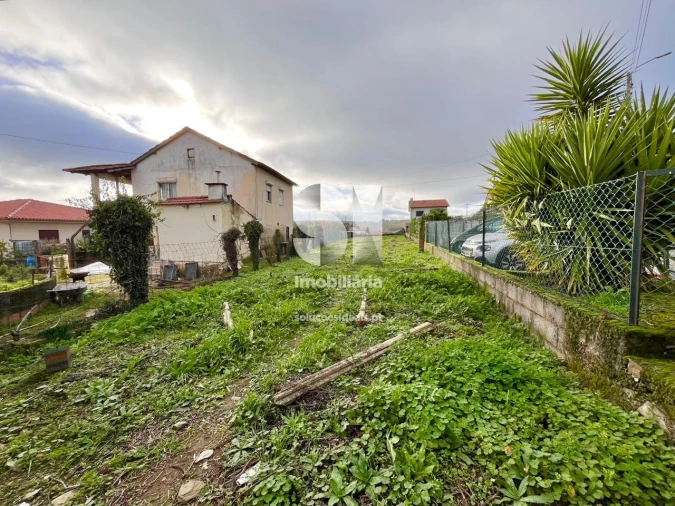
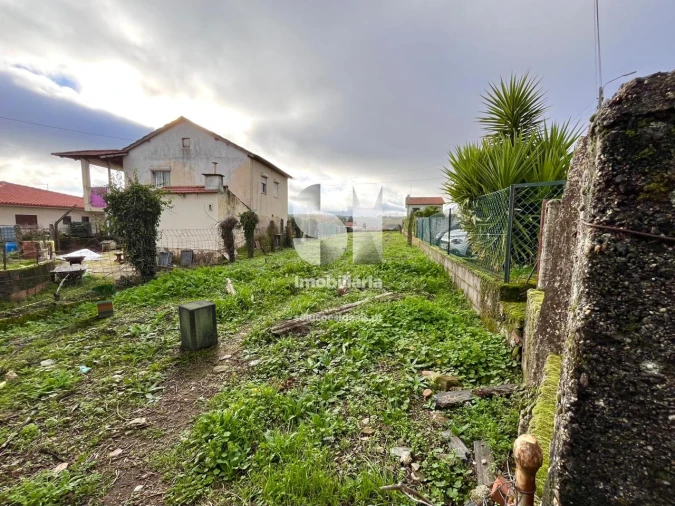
storage box: none [131,359,195,453] -> present [178,300,218,352]

